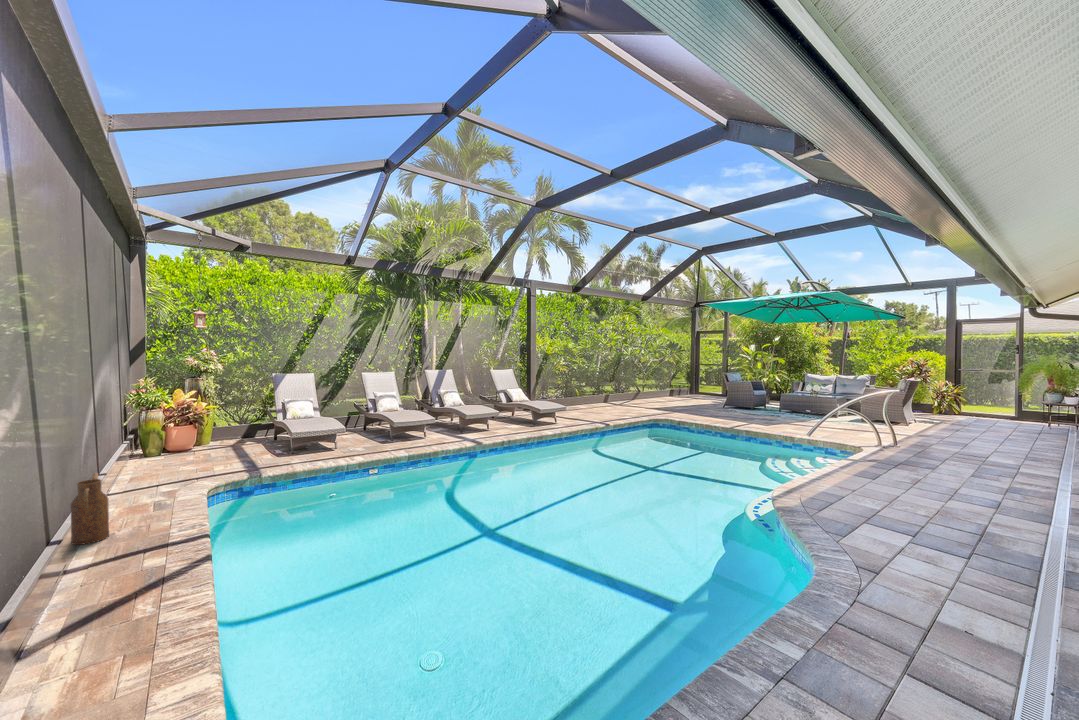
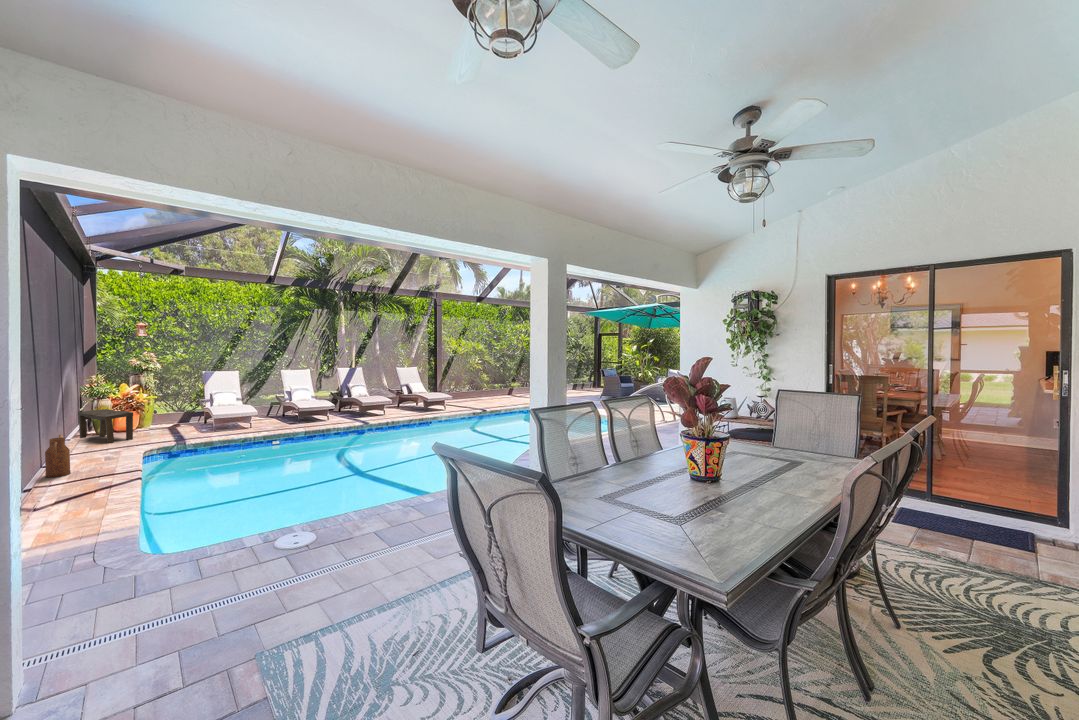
bench: none [120,425,192,474] -> present [78,409,133,443]

